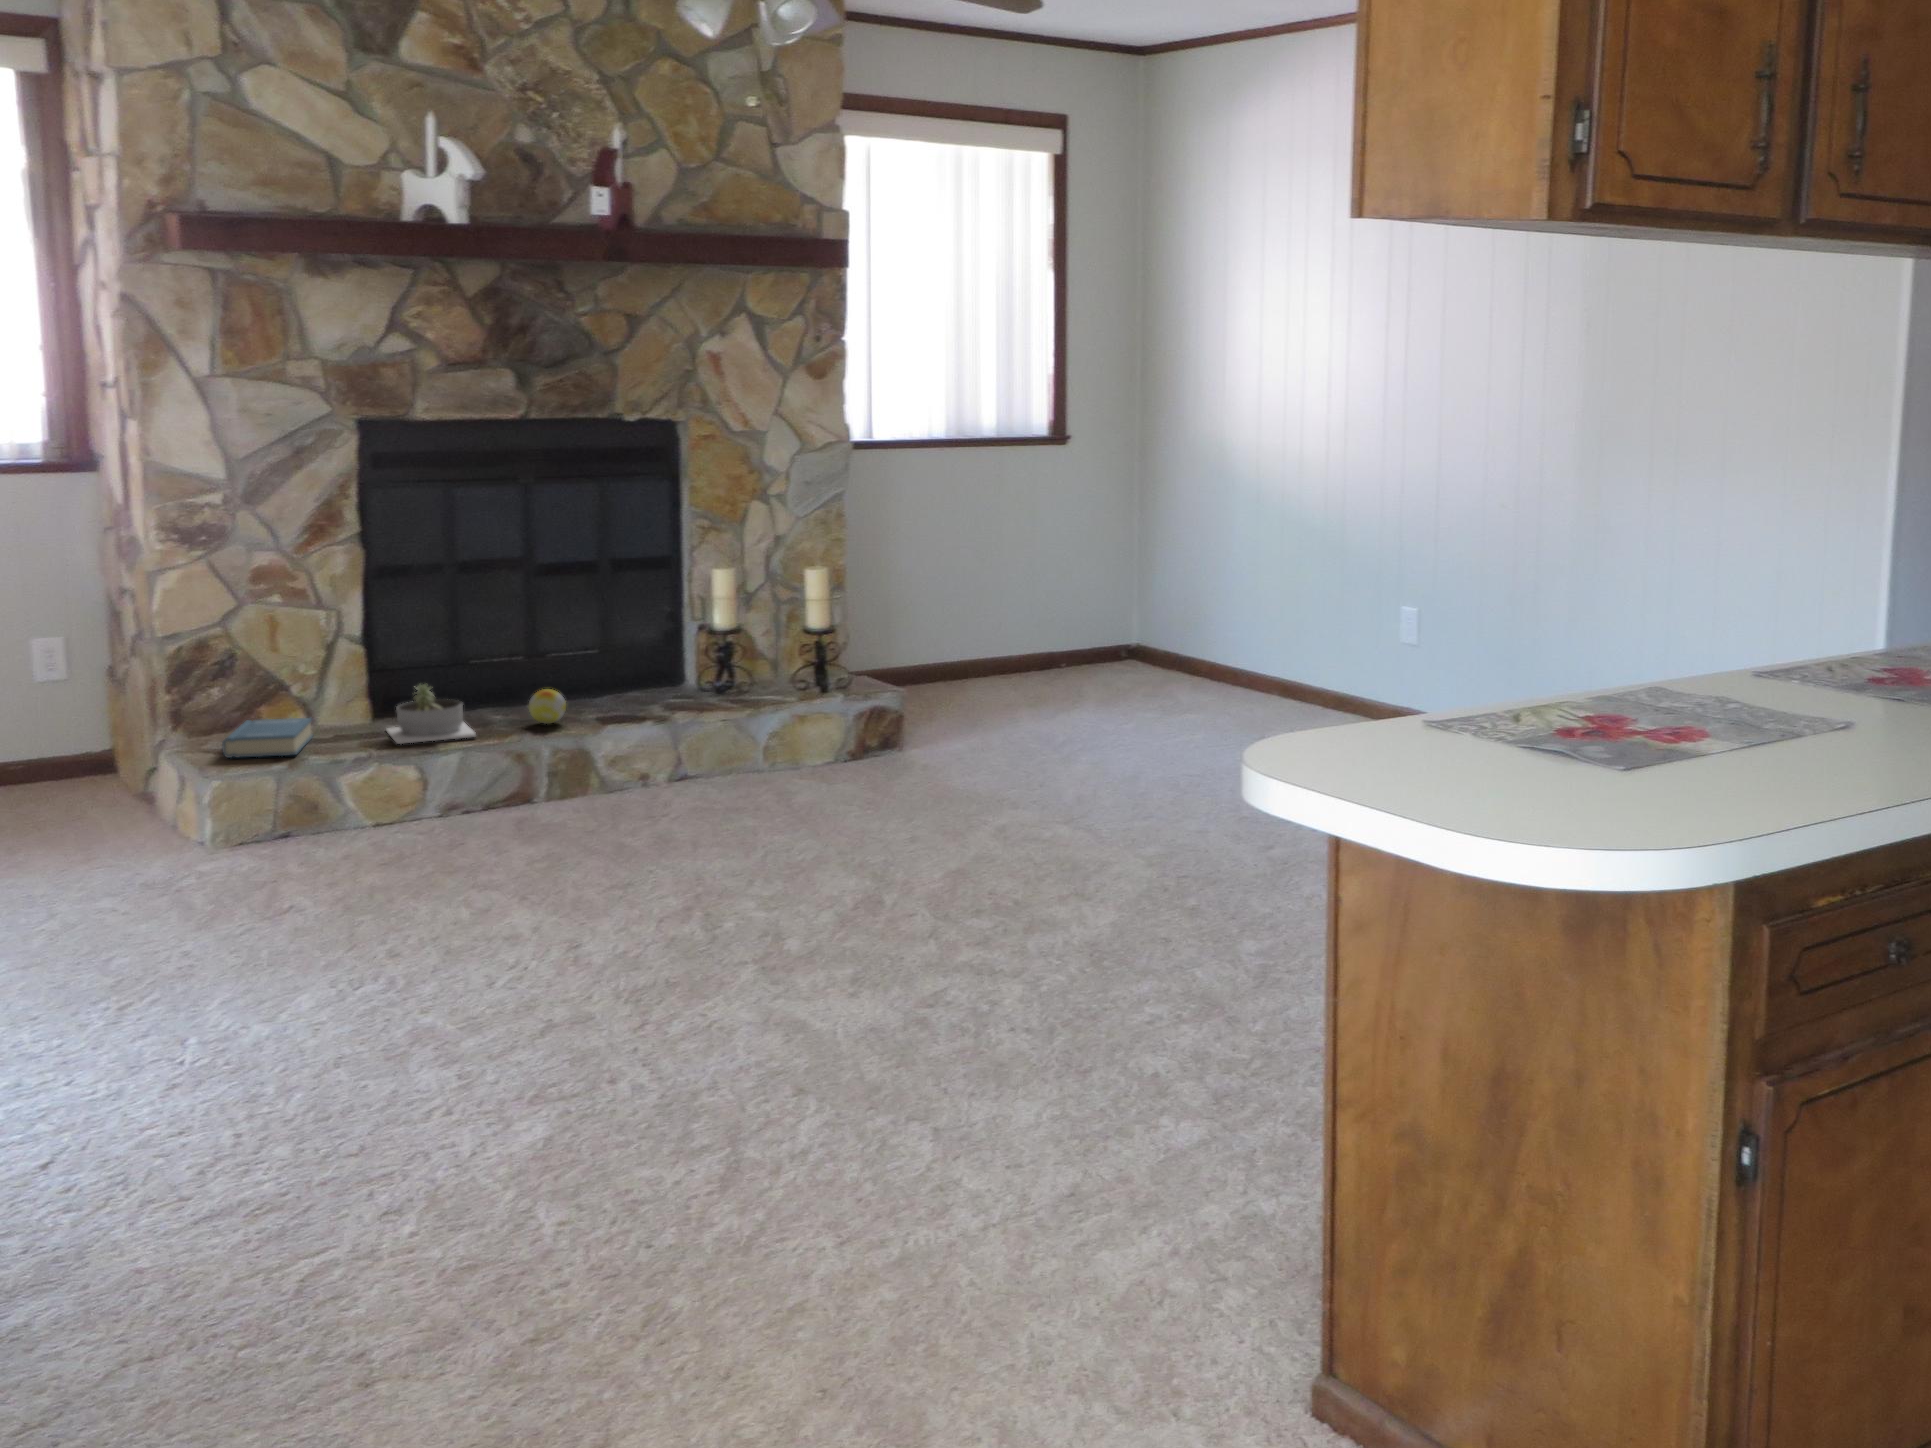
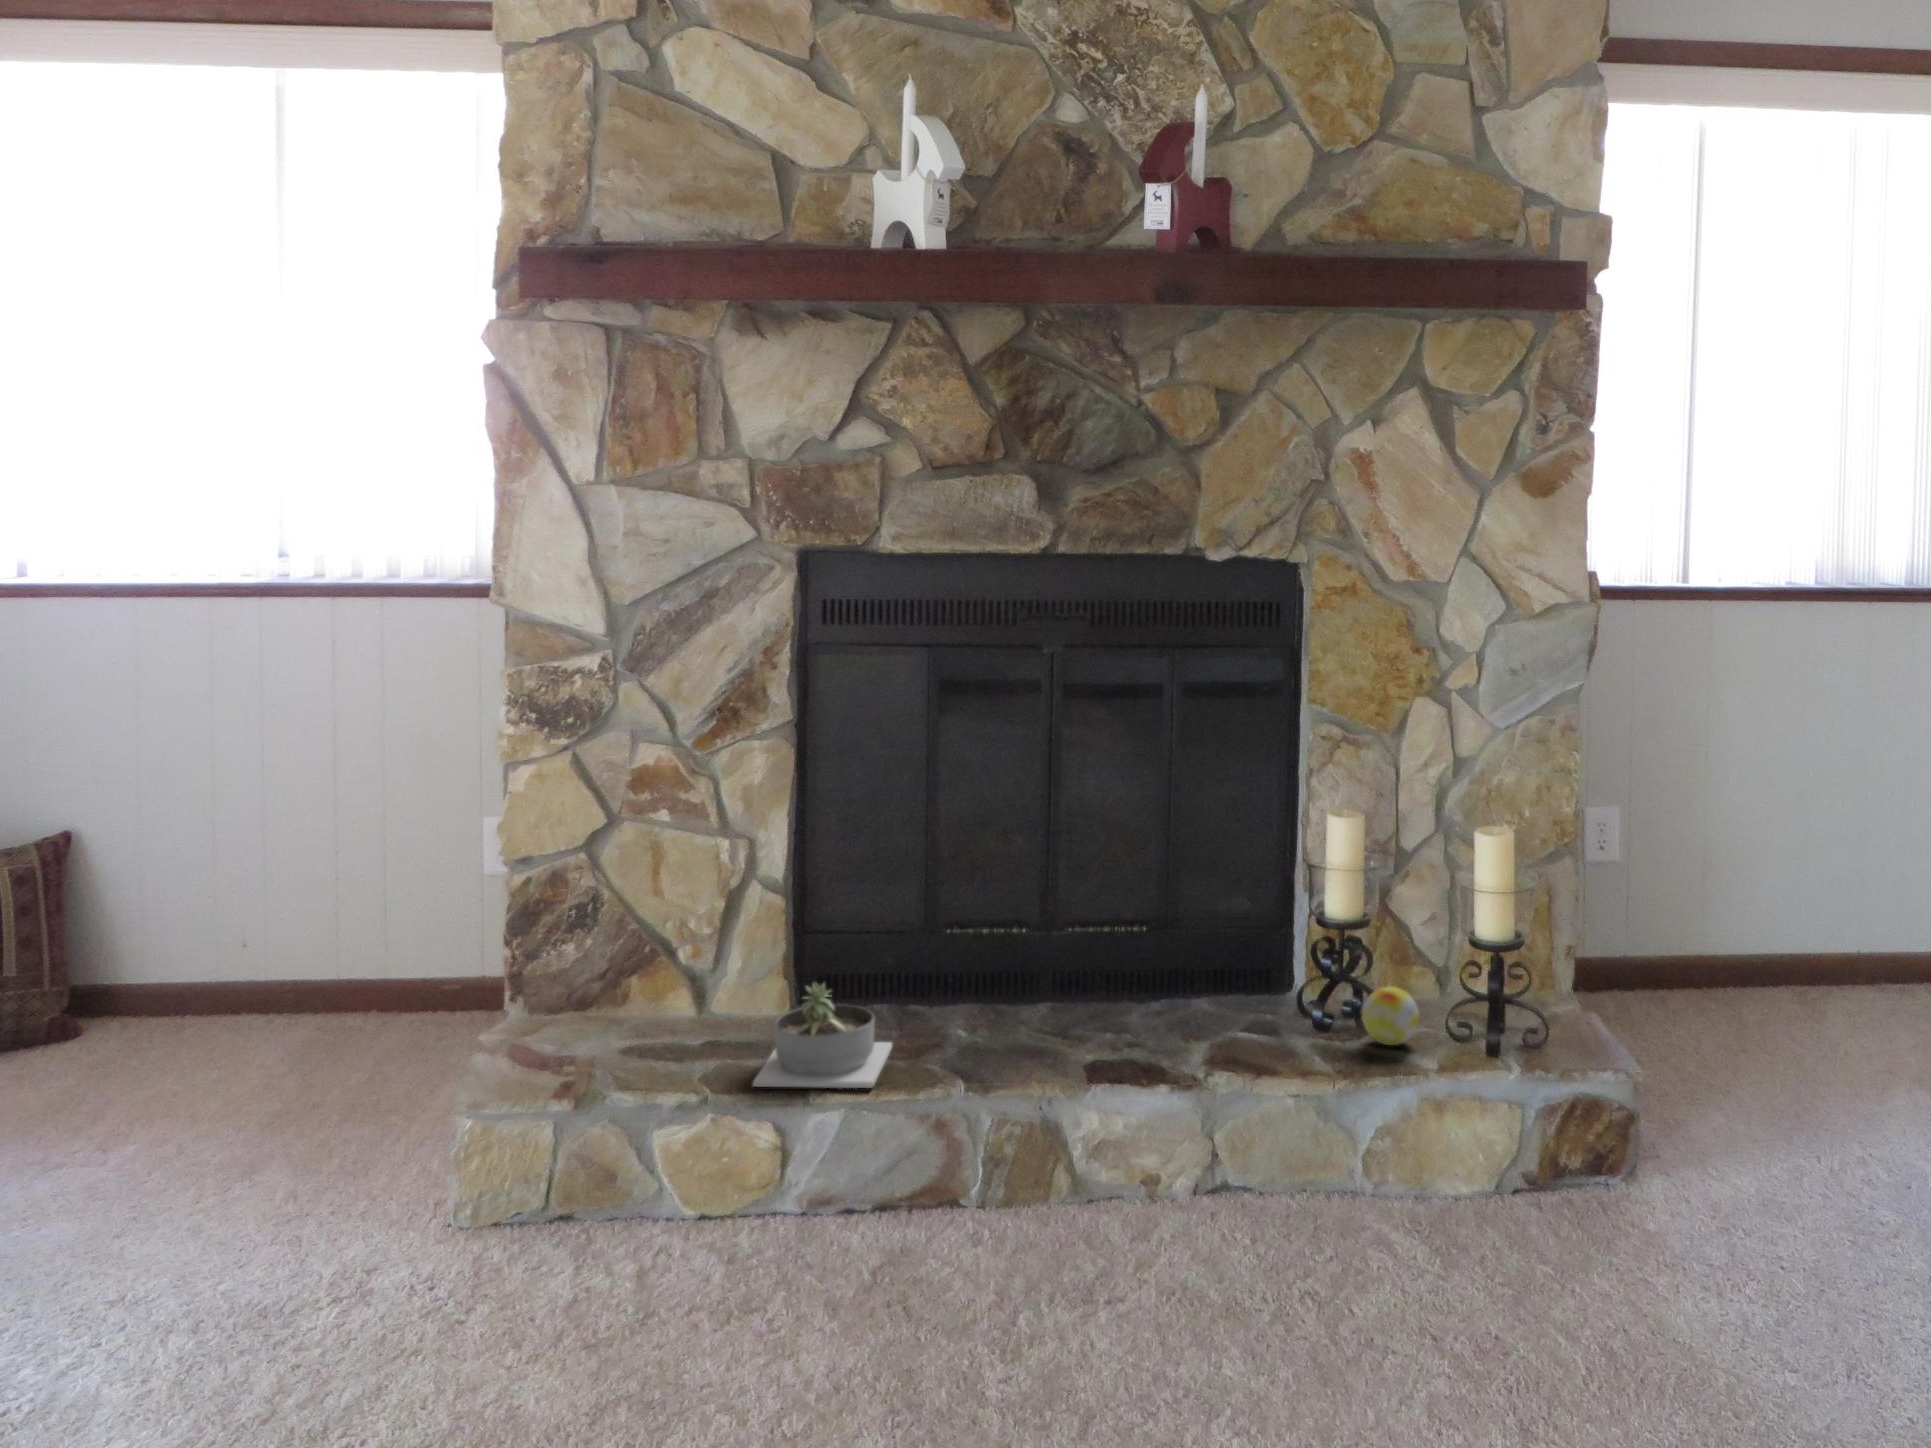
decorative ball: present [529,689,566,724] -> present [1362,986,1419,1045]
hardback book: present [222,718,313,758] -> none [511,1005,678,1091]

